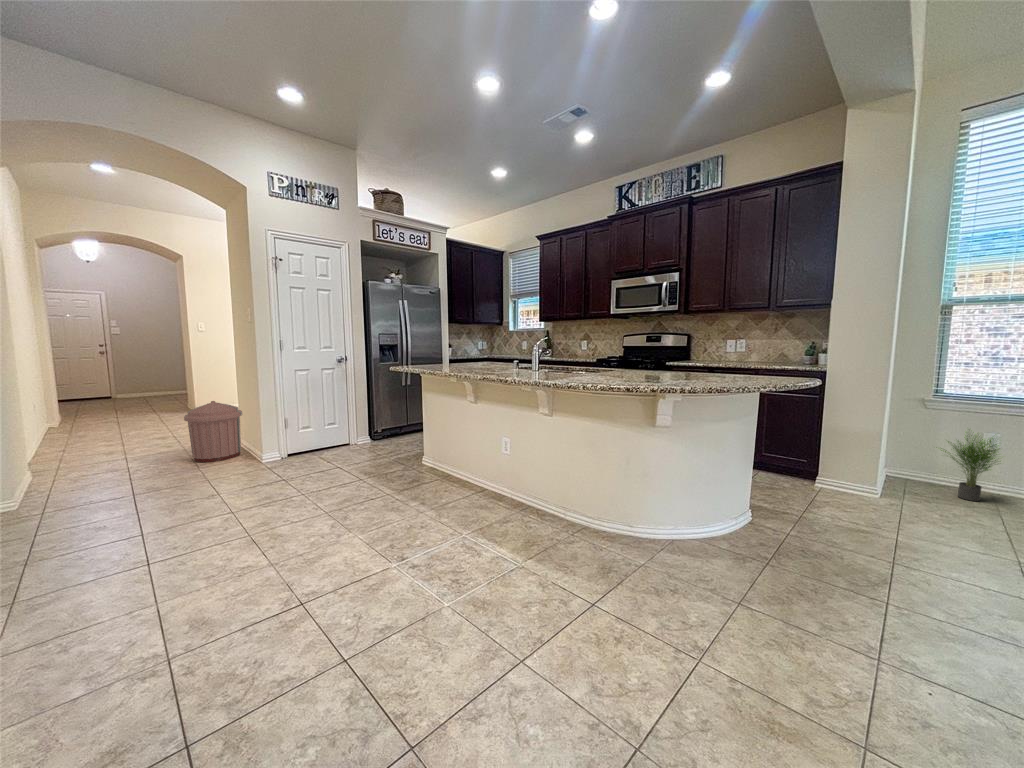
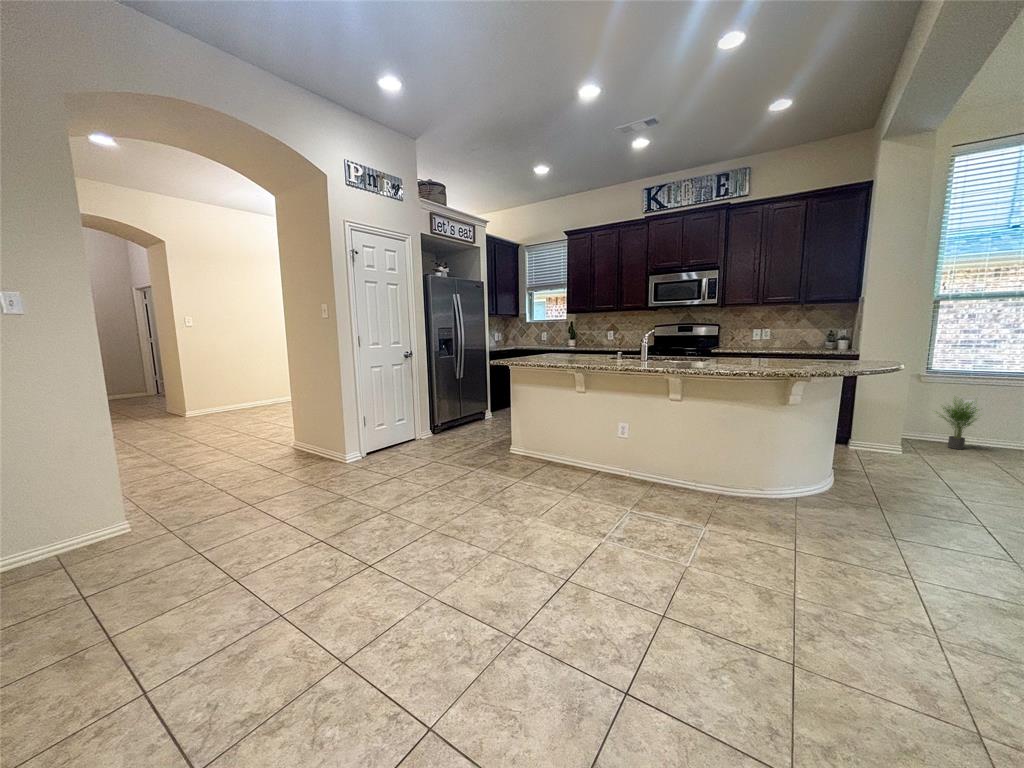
trash can: present [184,401,242,462] -> none [255,403,312,468]

